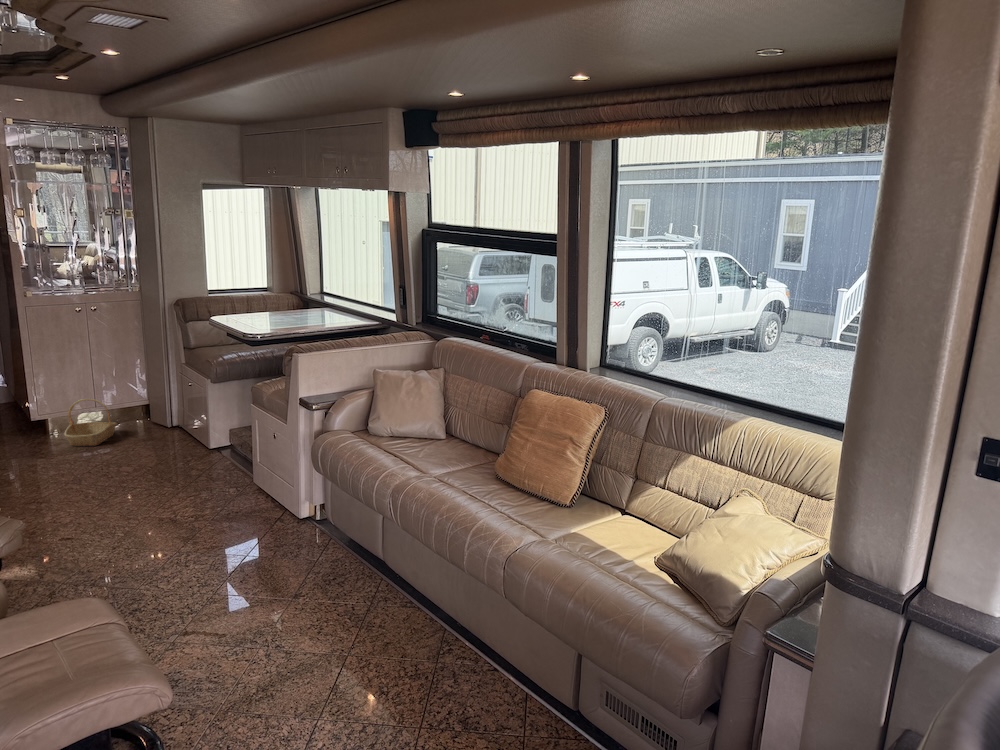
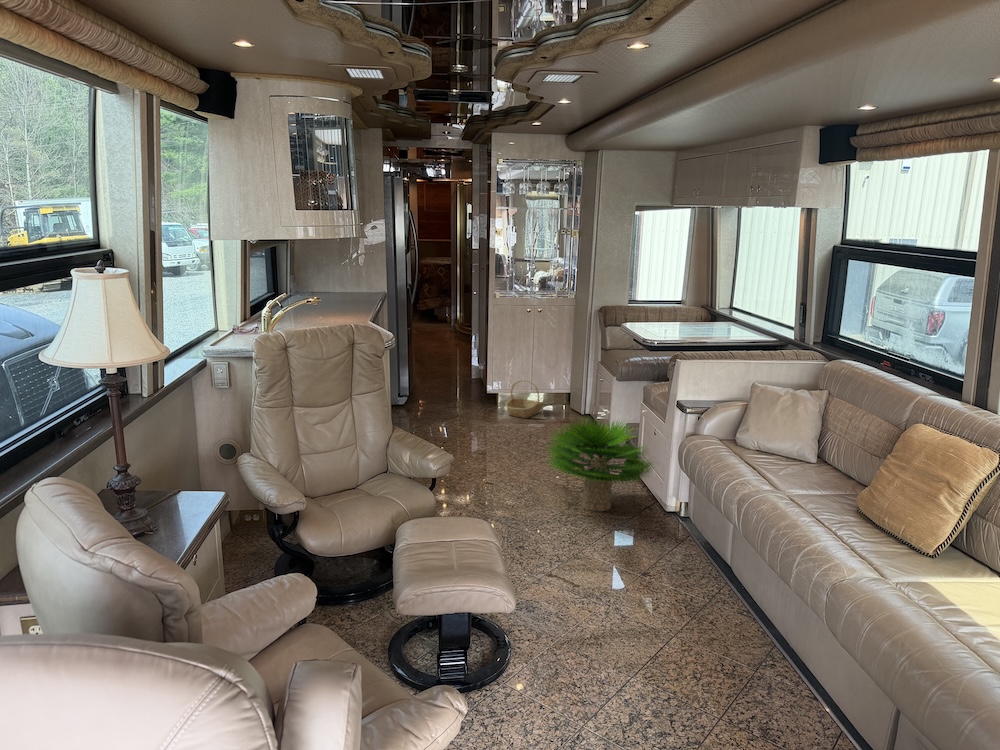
potted plant: none [141,426,283,540] -> present [549,417,651,511]

